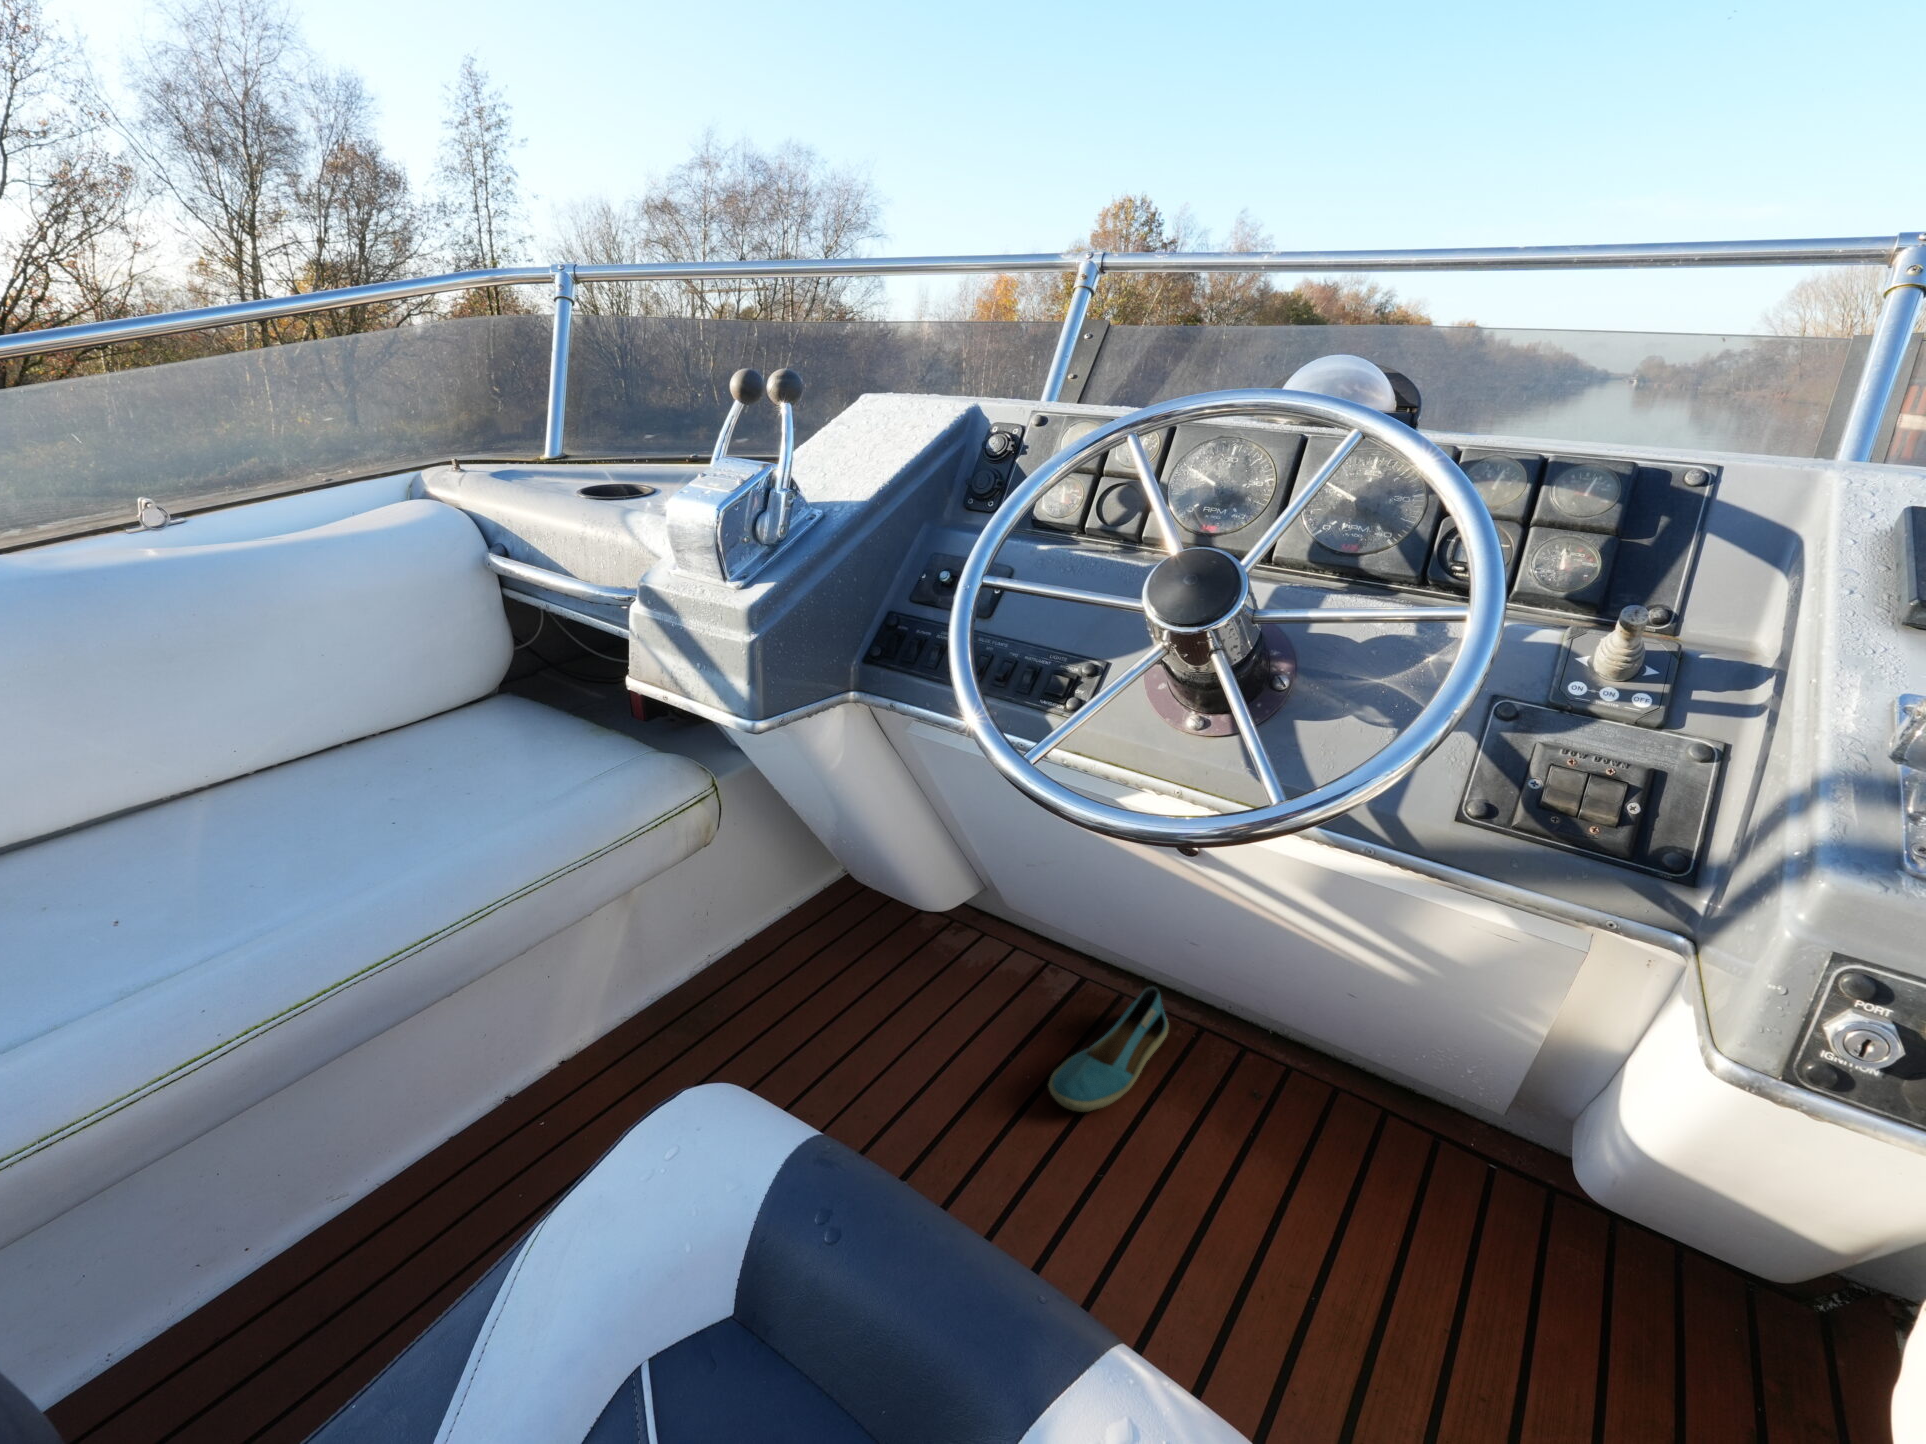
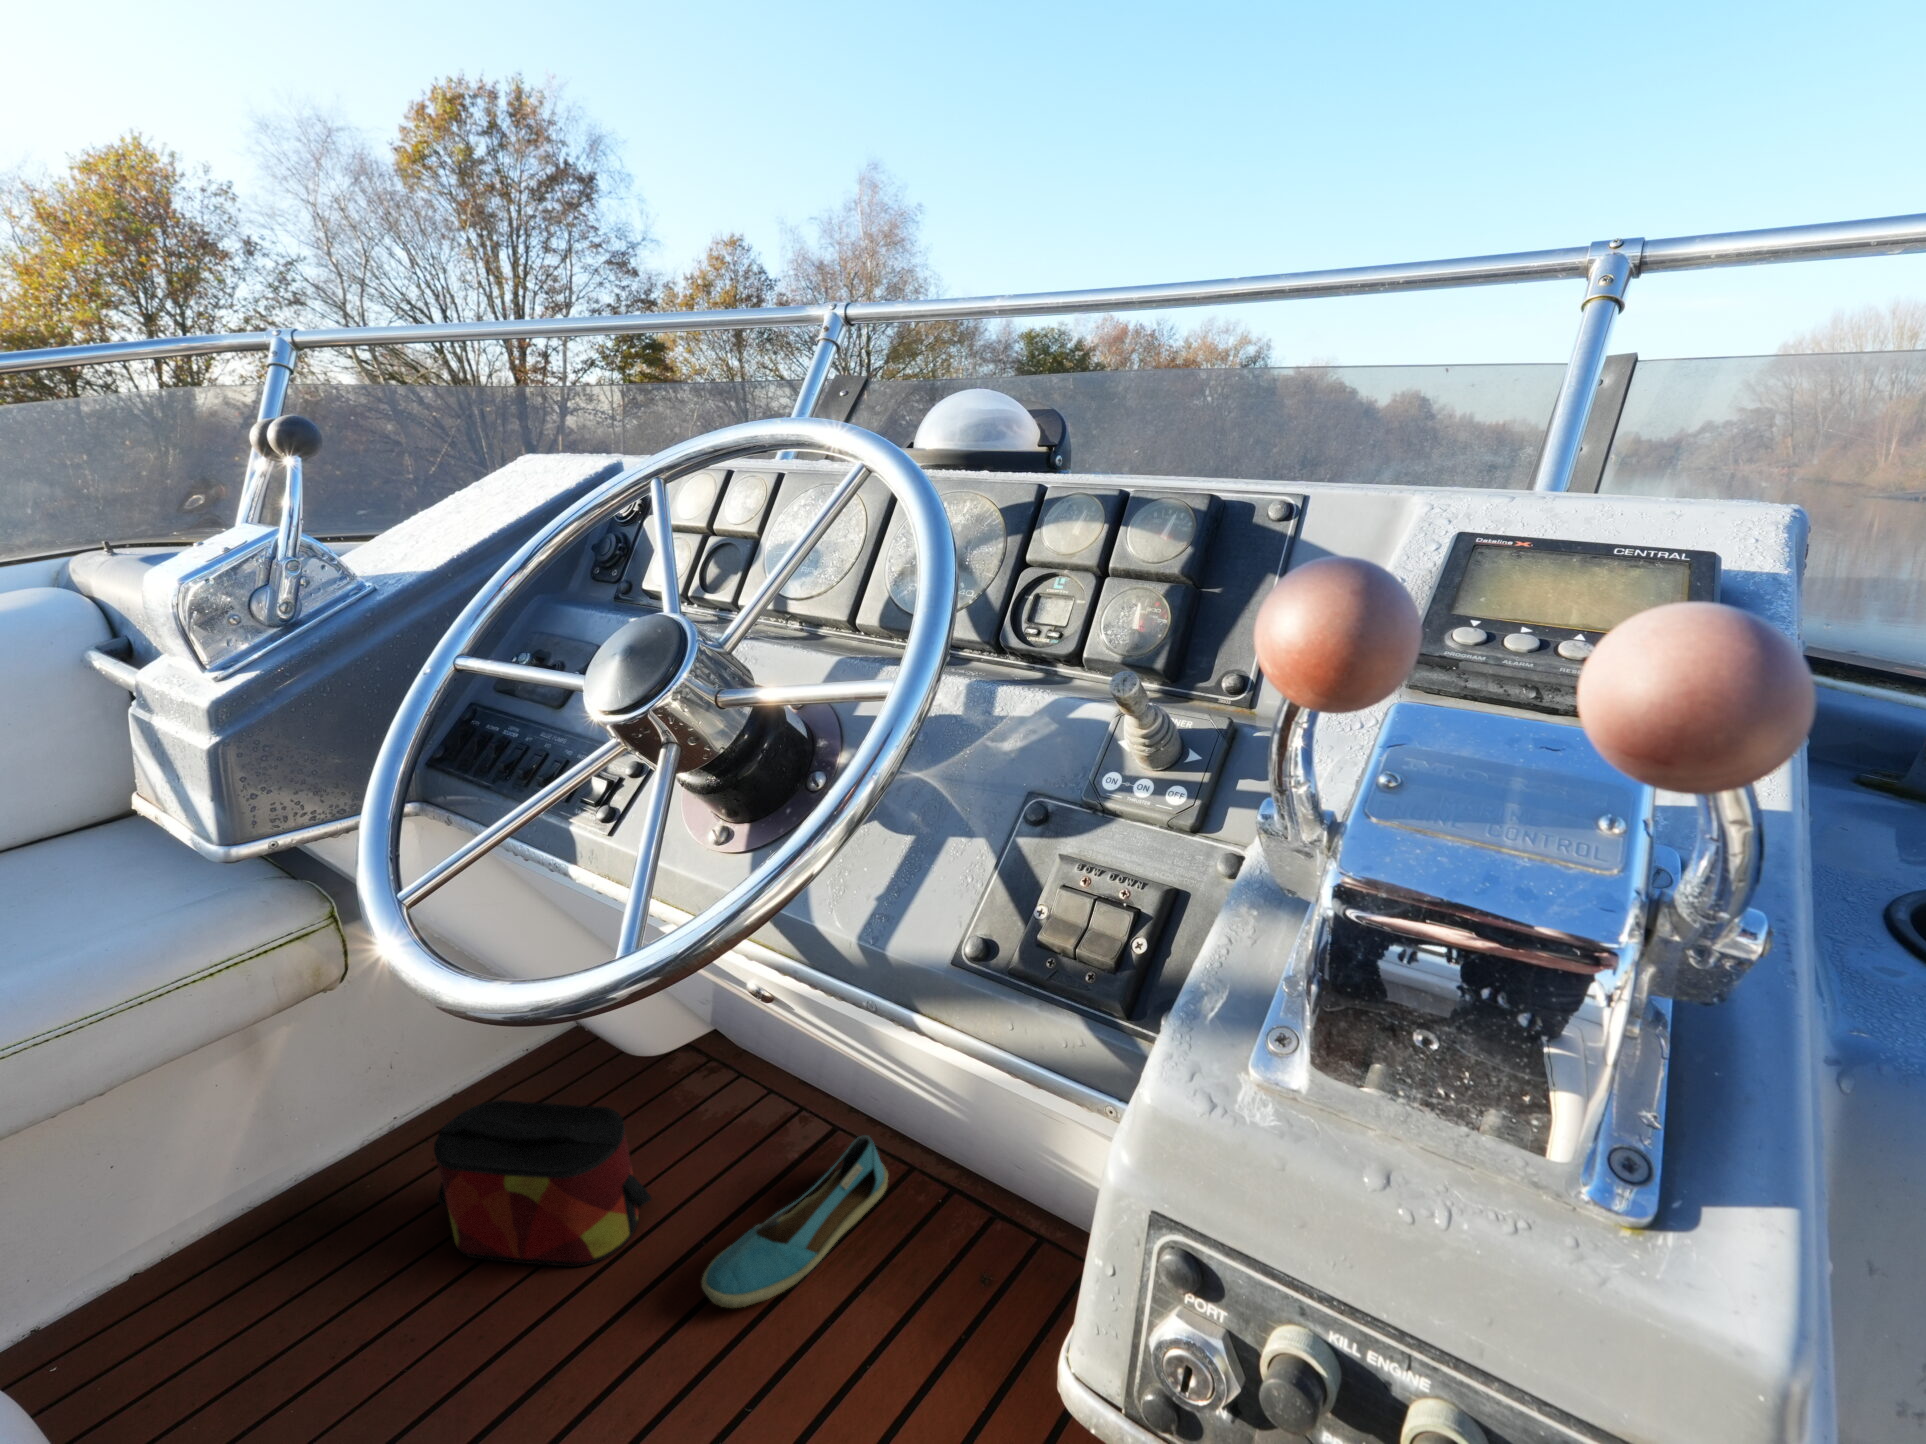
bag: none [802,944,982,1077] -> present [434,1100,652,1267]

